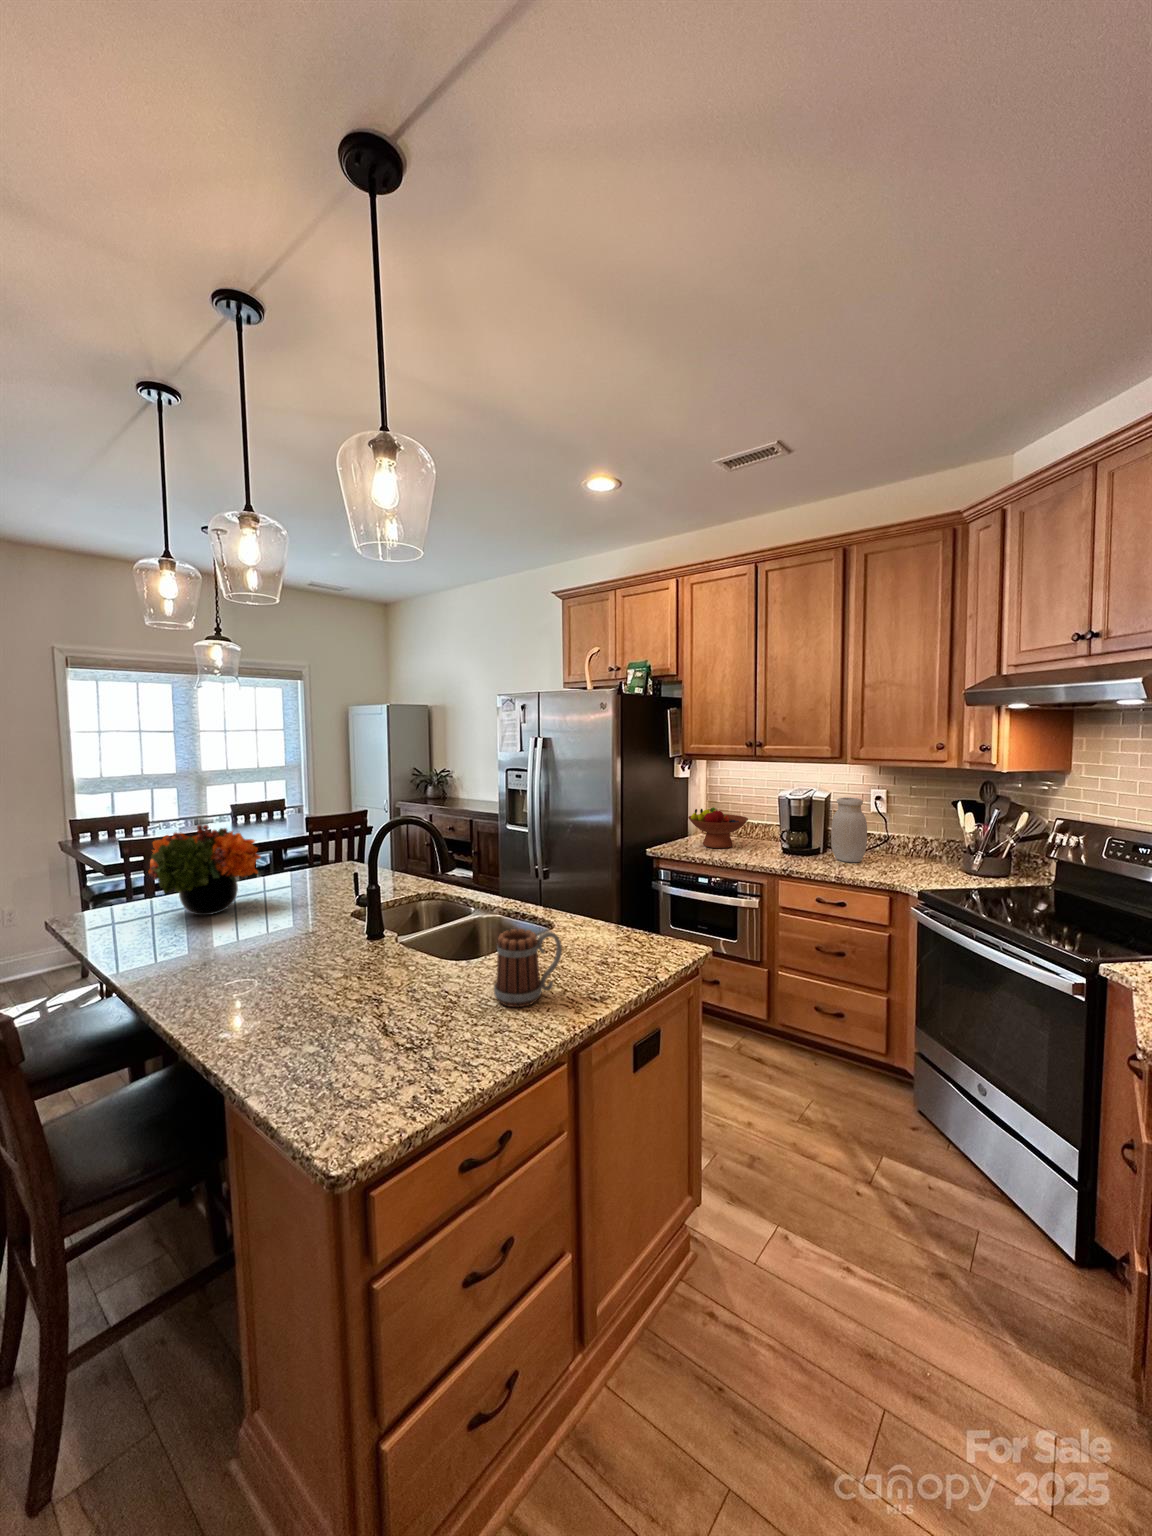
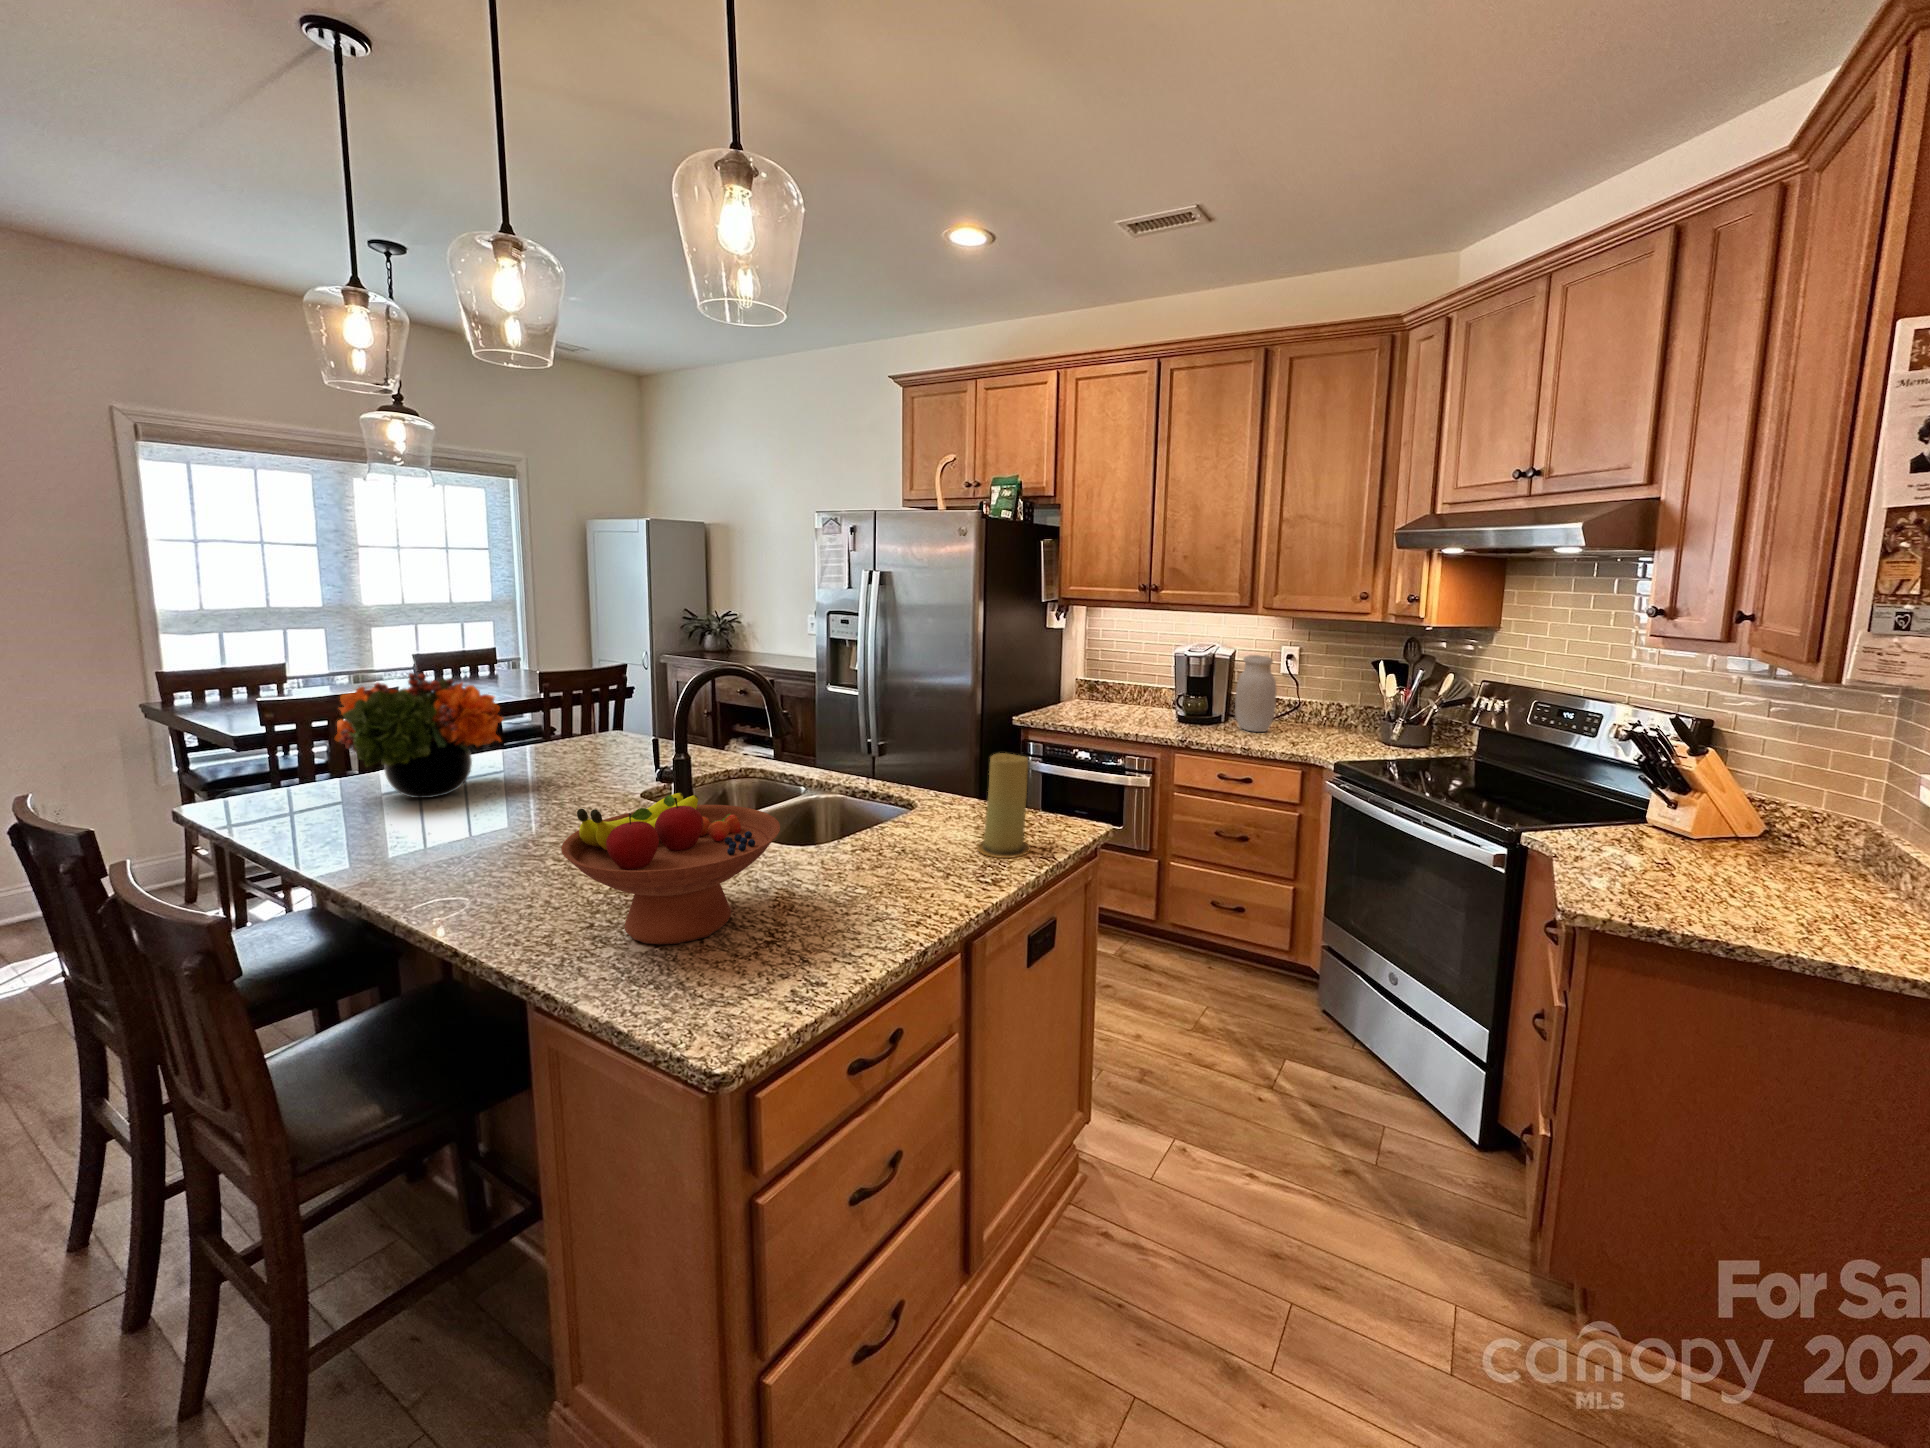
fruit bowl: present [688,807,748,848] -> present [561,793,780,945]
candle: none [592,889,636,978] -> present [977,753,1030,858]
mug: present [494,929,562,1007] -> none [864,799,948,893]

